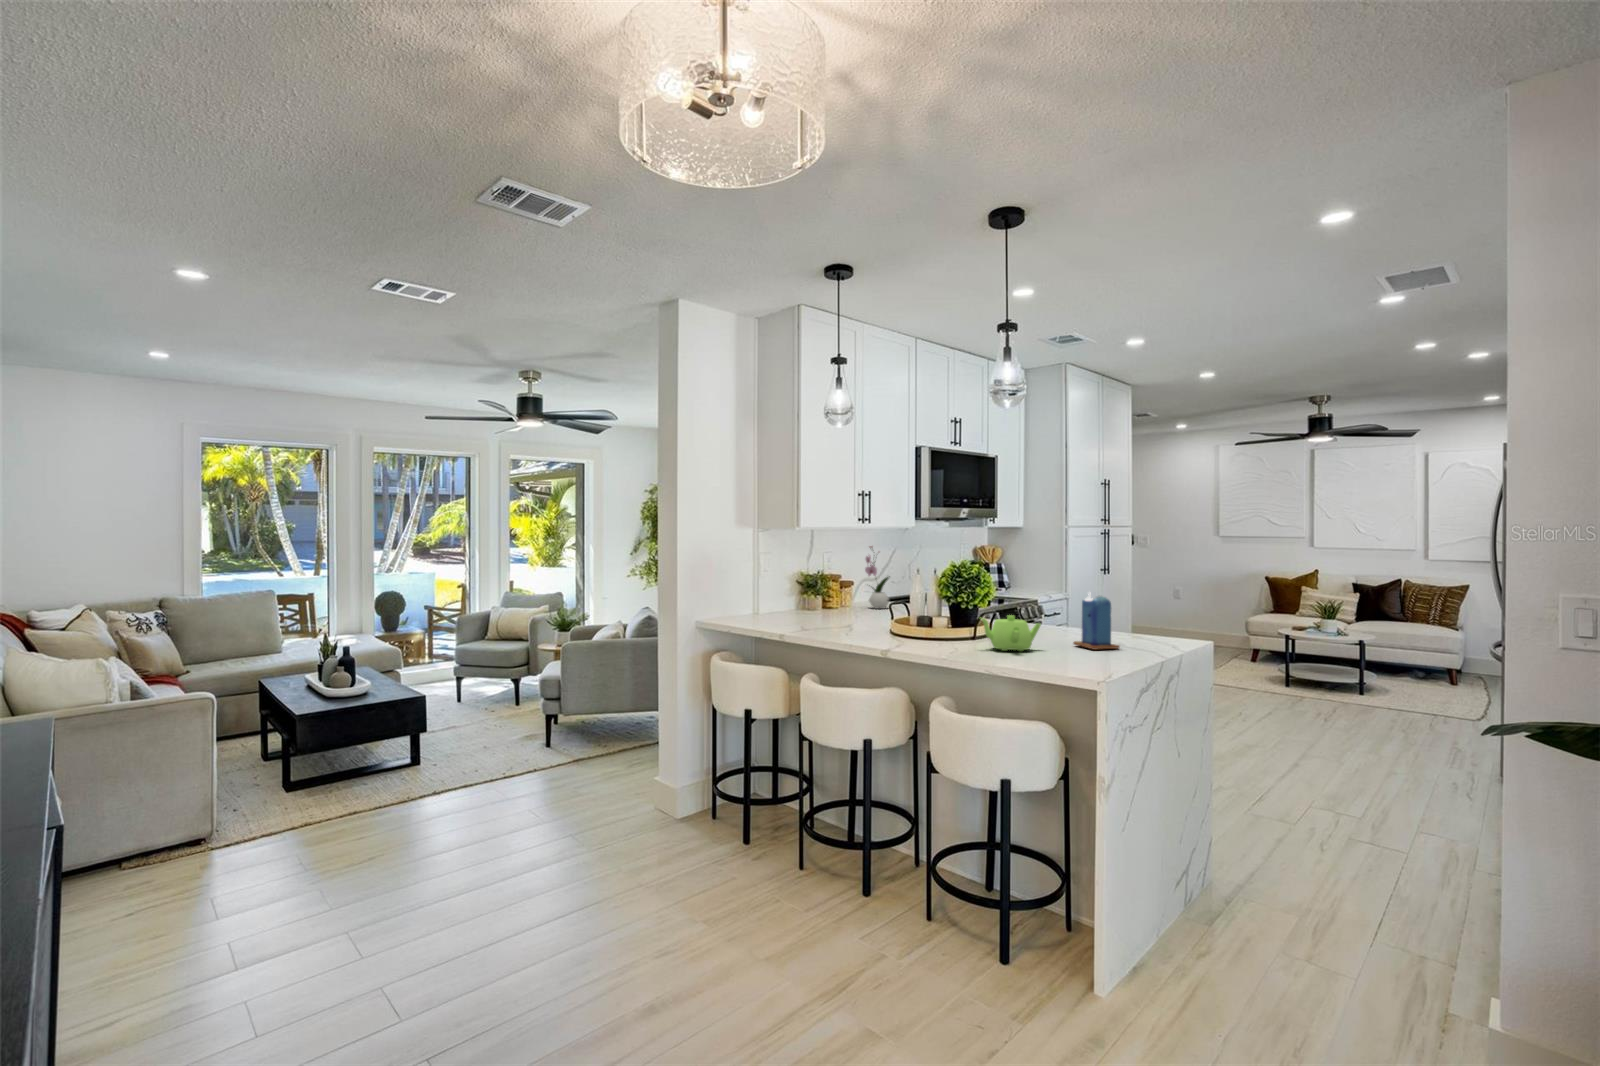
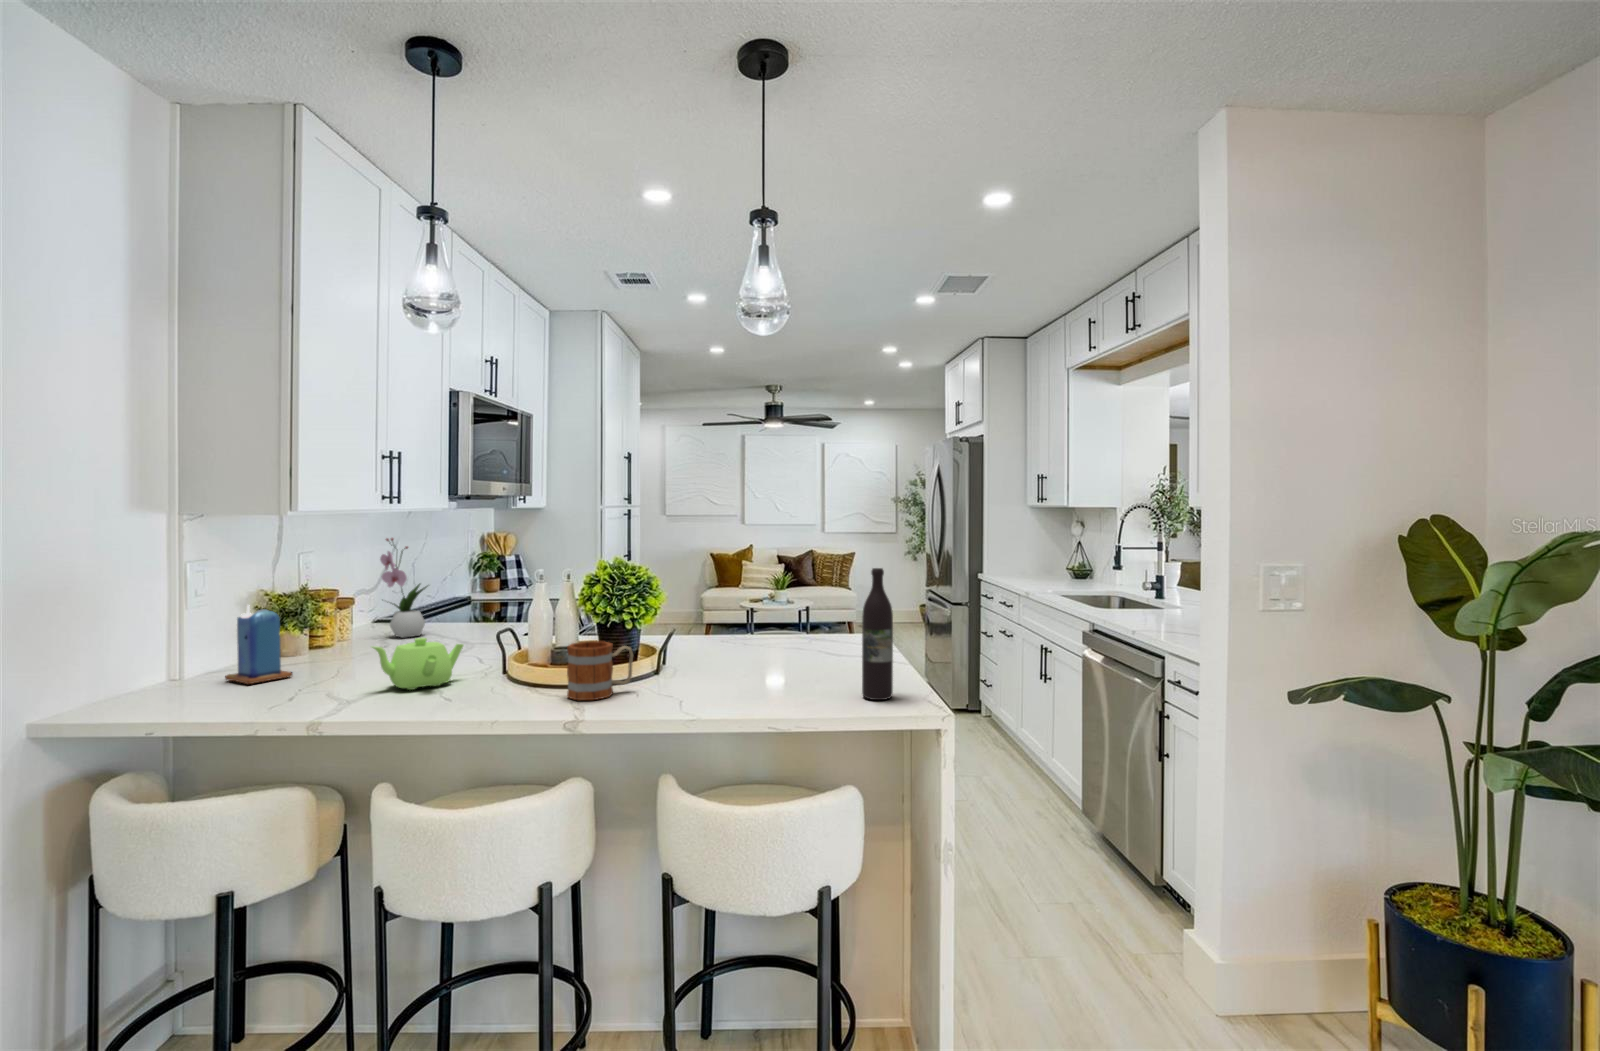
wine bottle: none [1053,568,1077,665] -> present [862,568,893,700]
candle: present [1073,592,1120,650] -> present [225,605,293,684]
mug: none [890,608,931,642] -> present [567,641,633,700]
teapot: present [981,615,1041,651] -> present [372,638,463,690]

